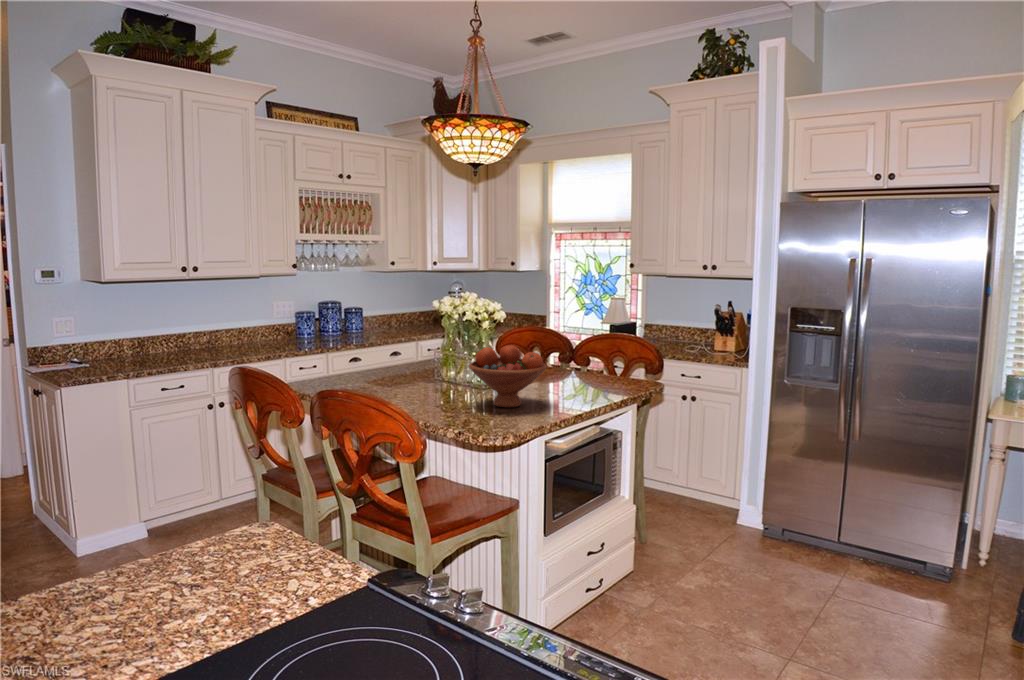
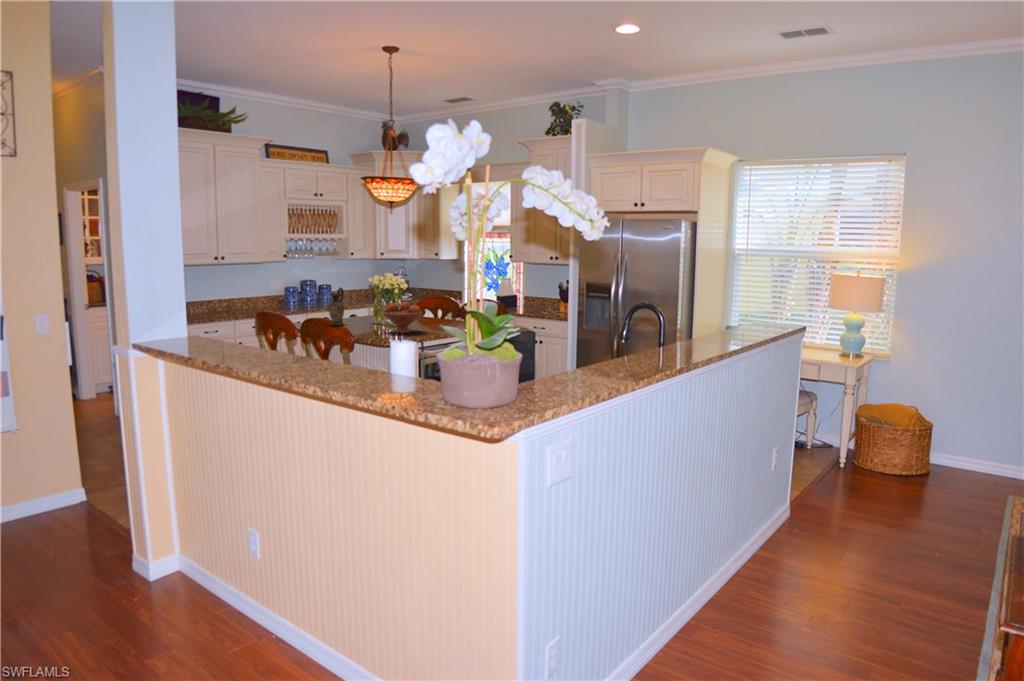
ceramic pitcher: none [363,317,392,385] -> present [328,288,344,326]

